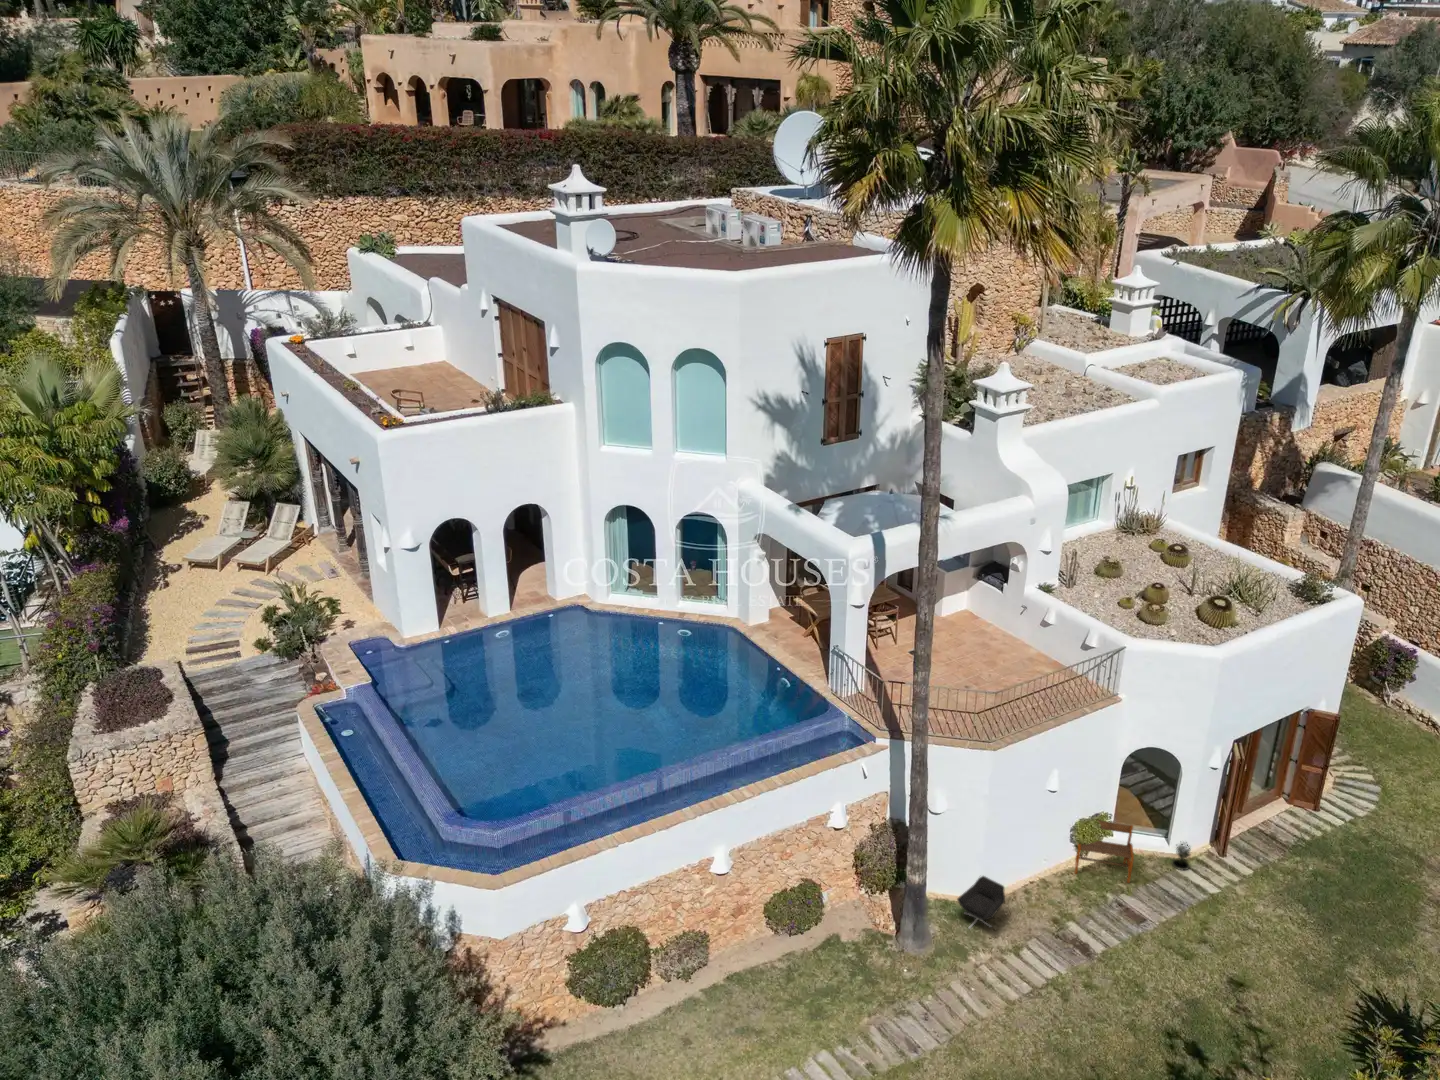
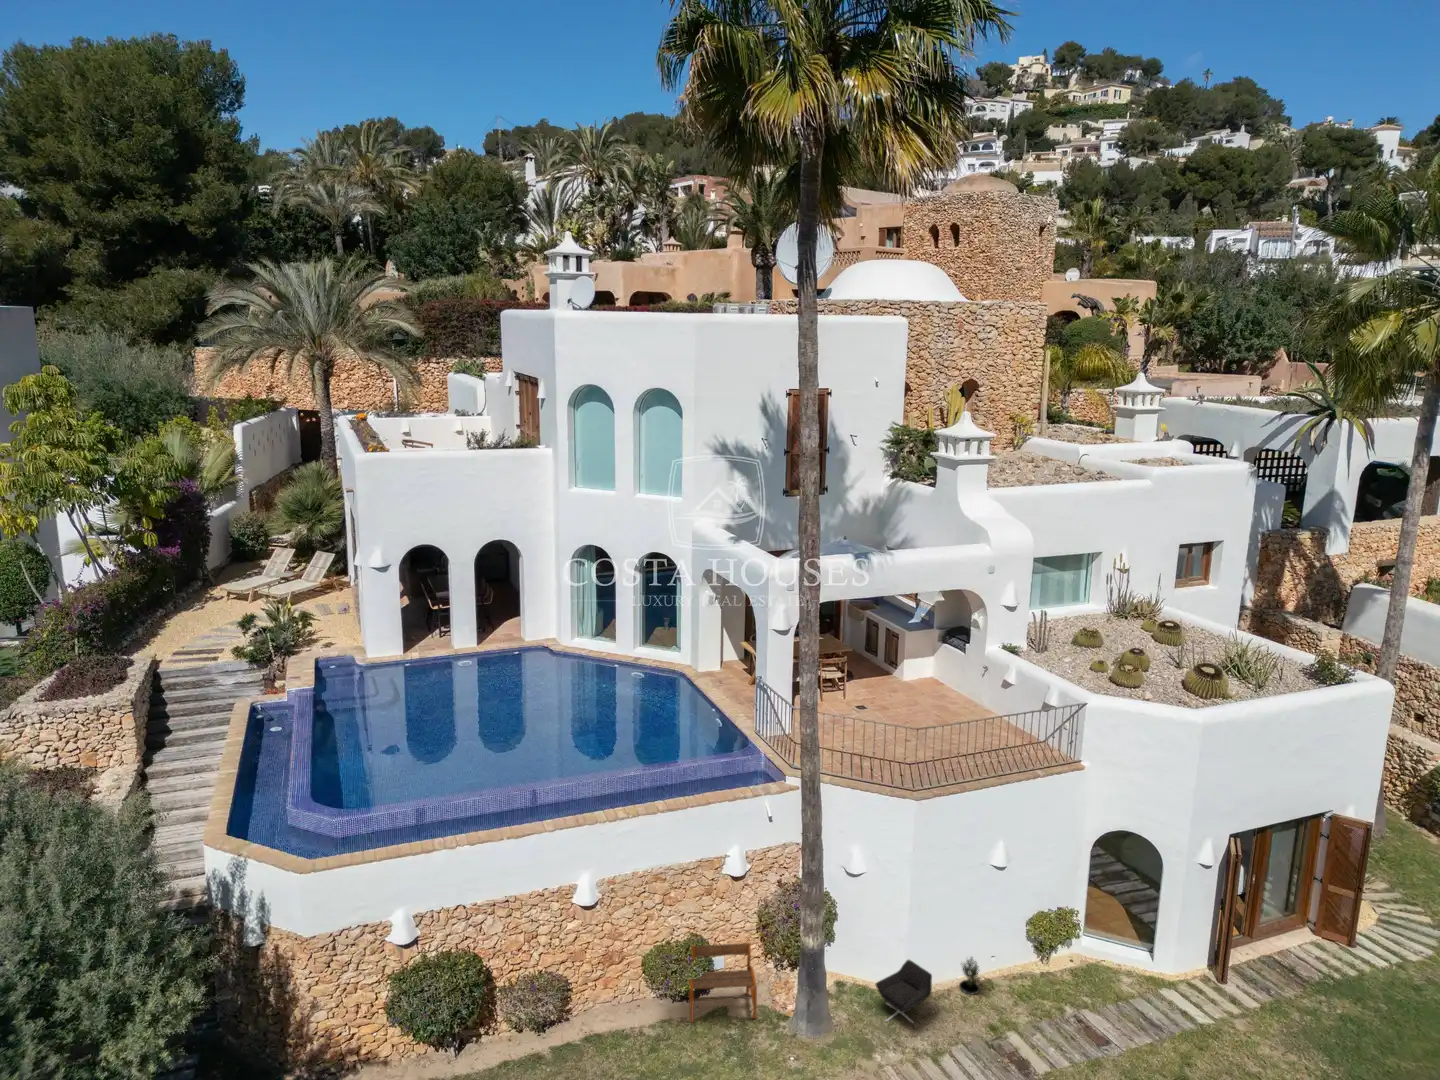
bench: present [1075,820,1134,883] -> present [688,943,757,1022]
potted tree: present [1172,842,1191,870] -> present [959,957,980,994]

